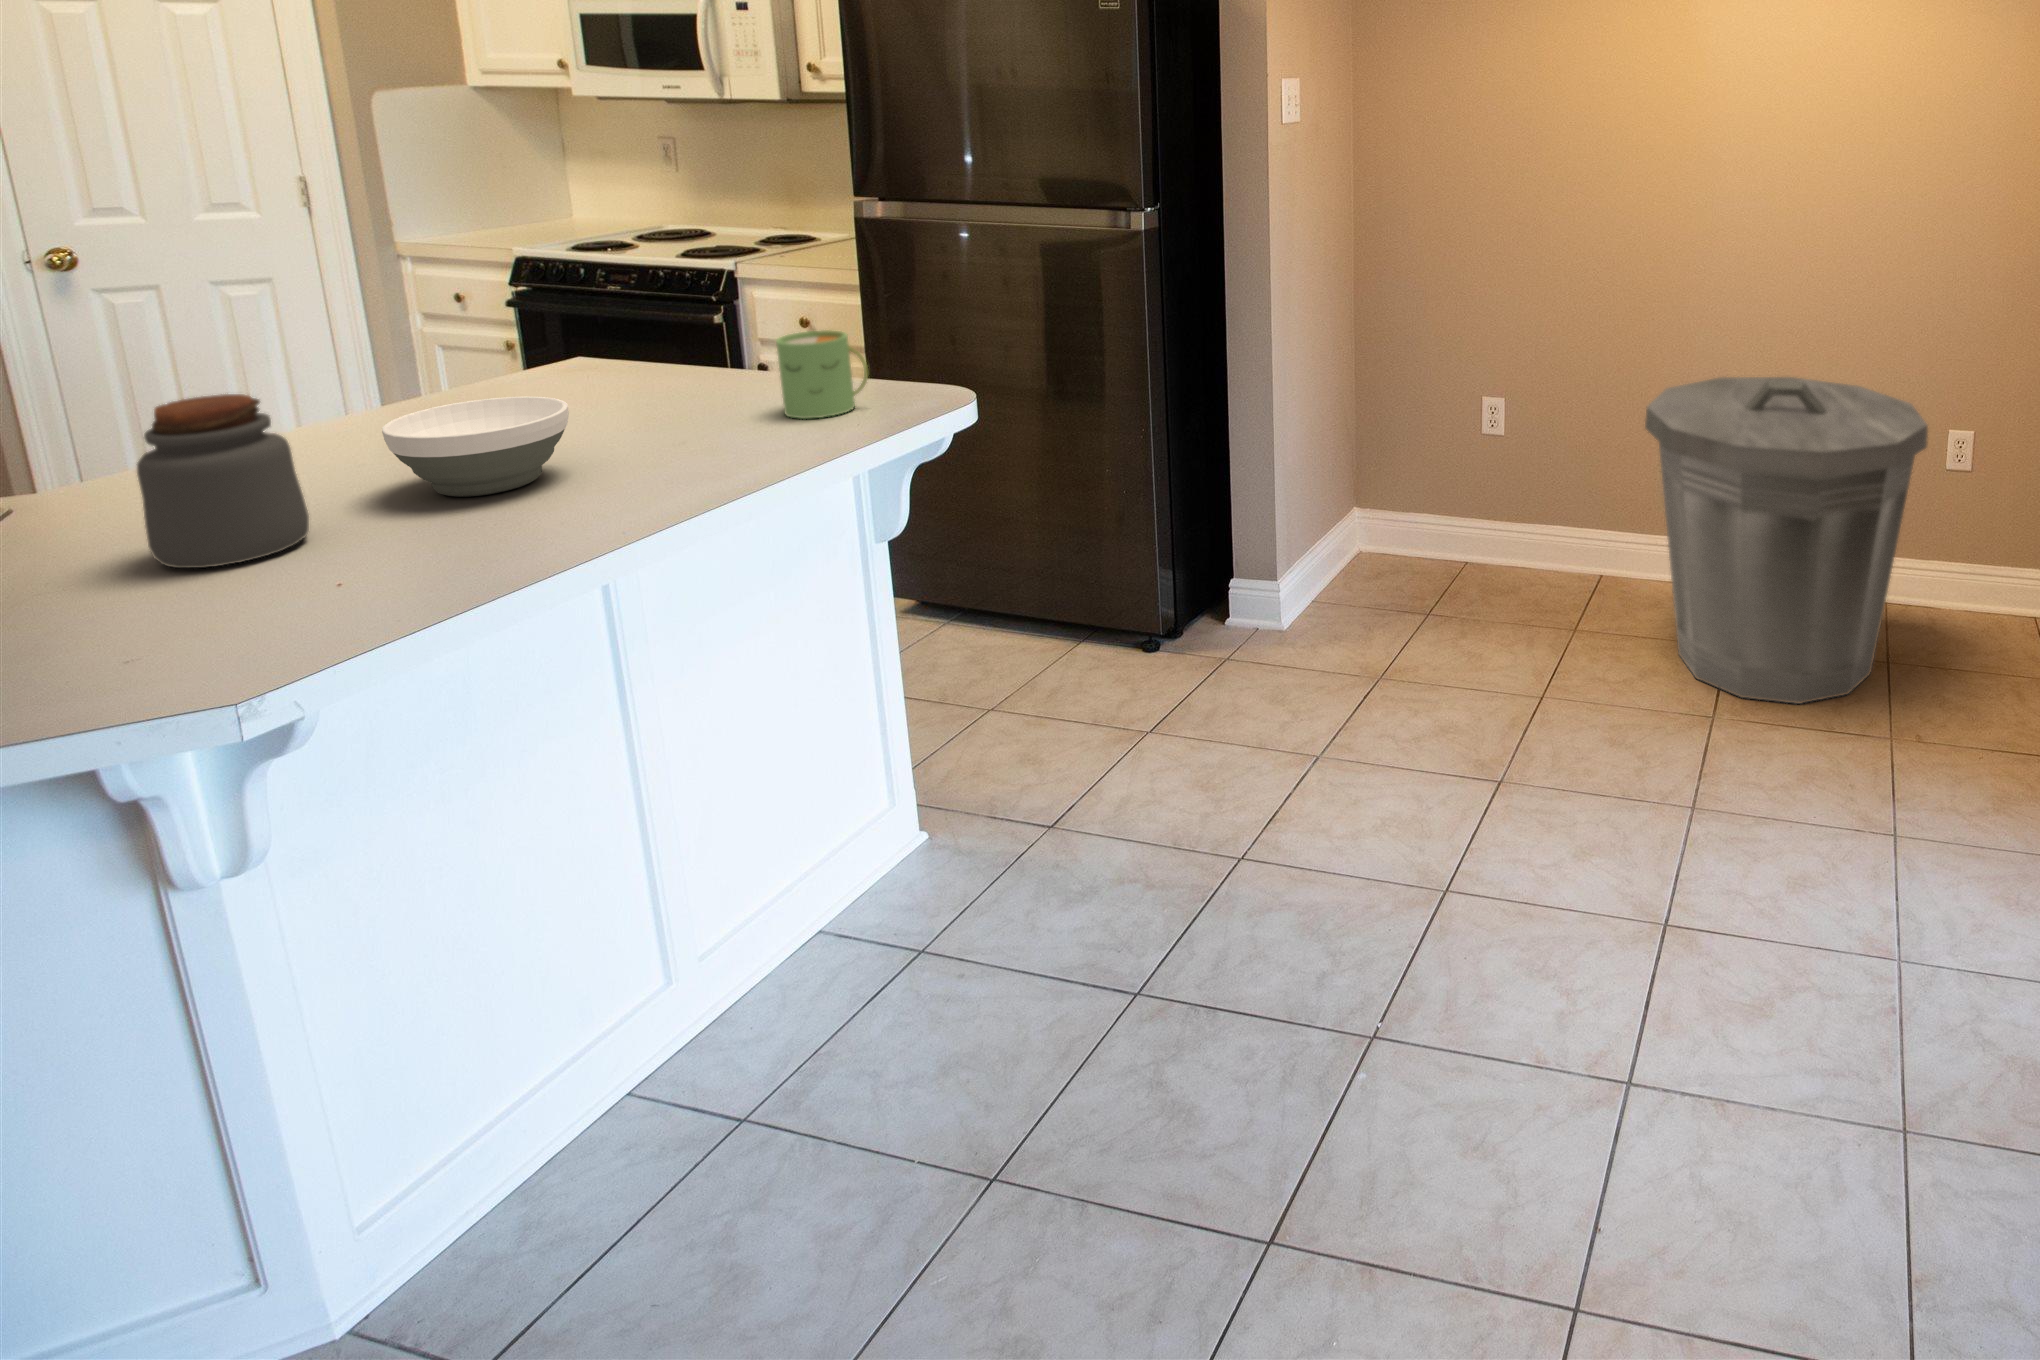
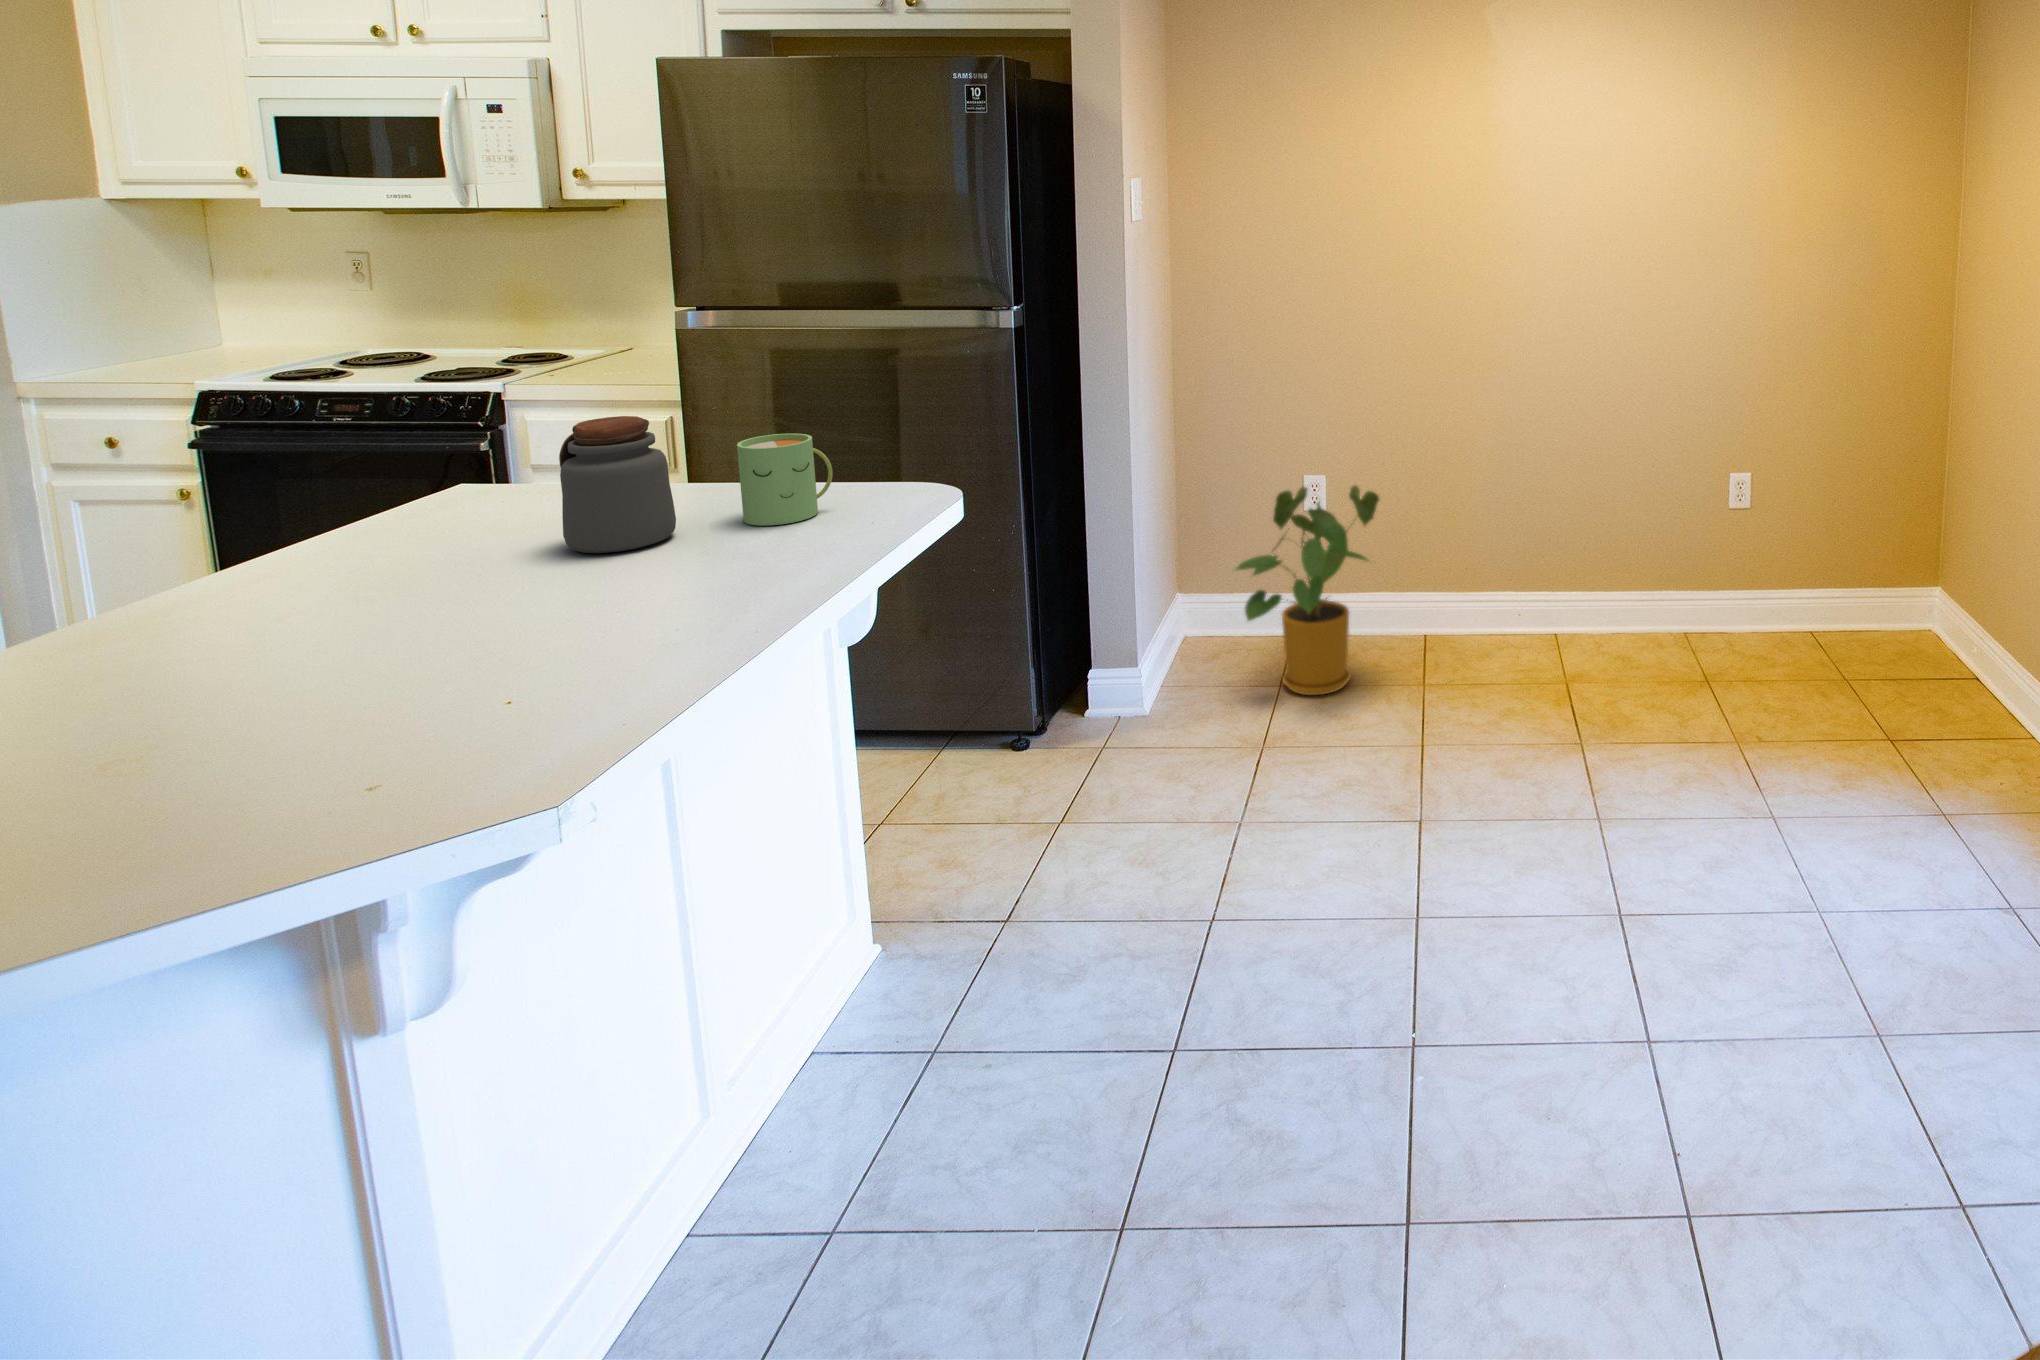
trash can: present [1645,377,1928,704] -> none [1497,433,1740,721]
jar: present [137,394,309,568] -> present [559,416,676,553]
bowl: present [382,396,569,497] -> none [355,518,563,631]
house plant: none [1363,411,1537,631] -> present [1236,486,1379,695]

